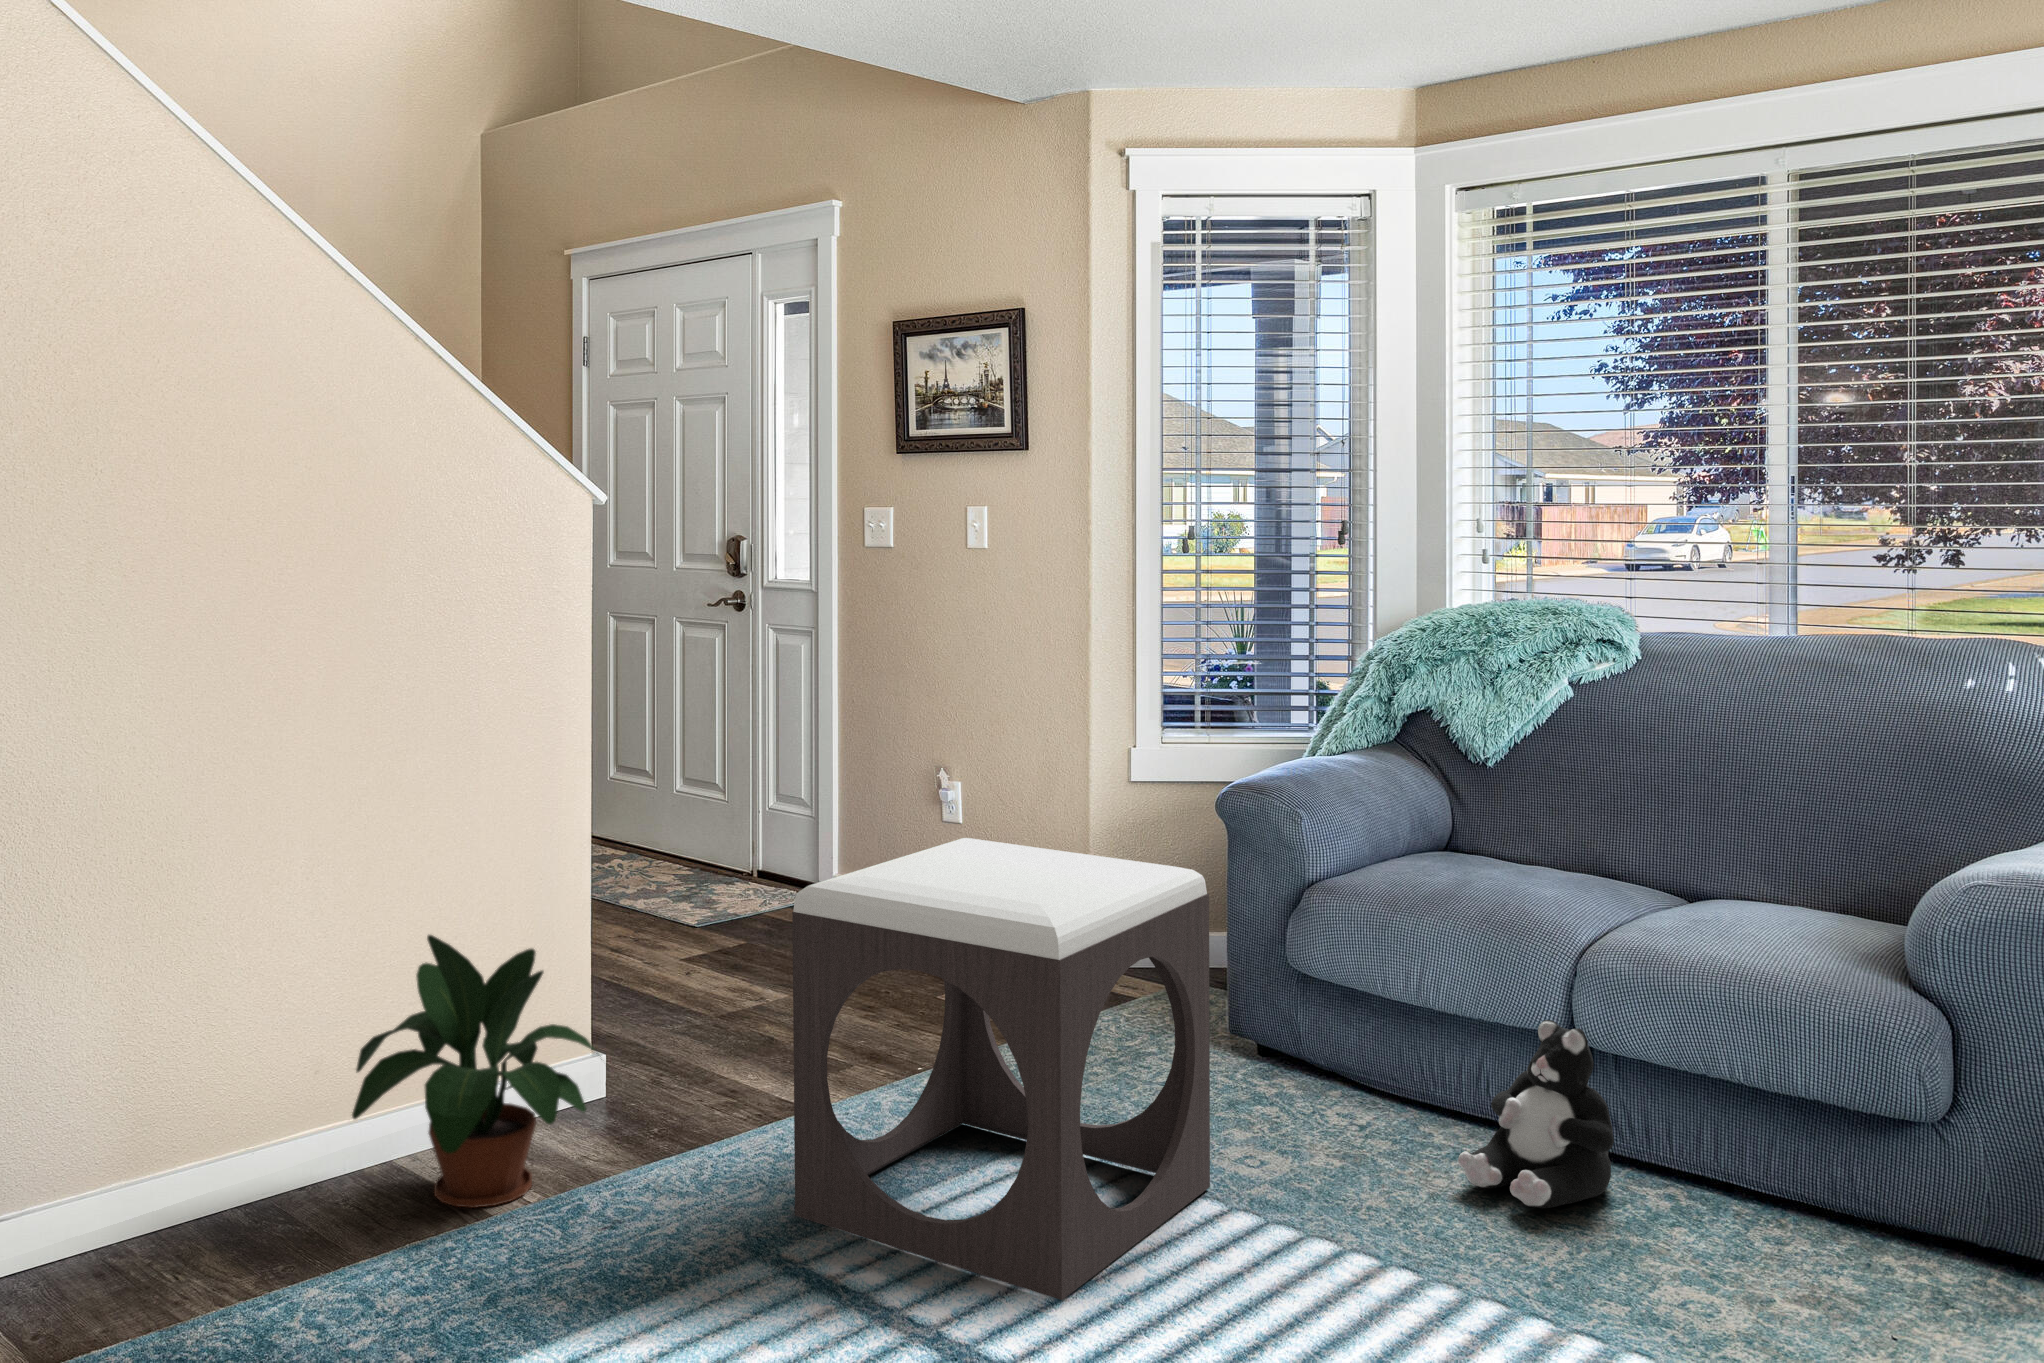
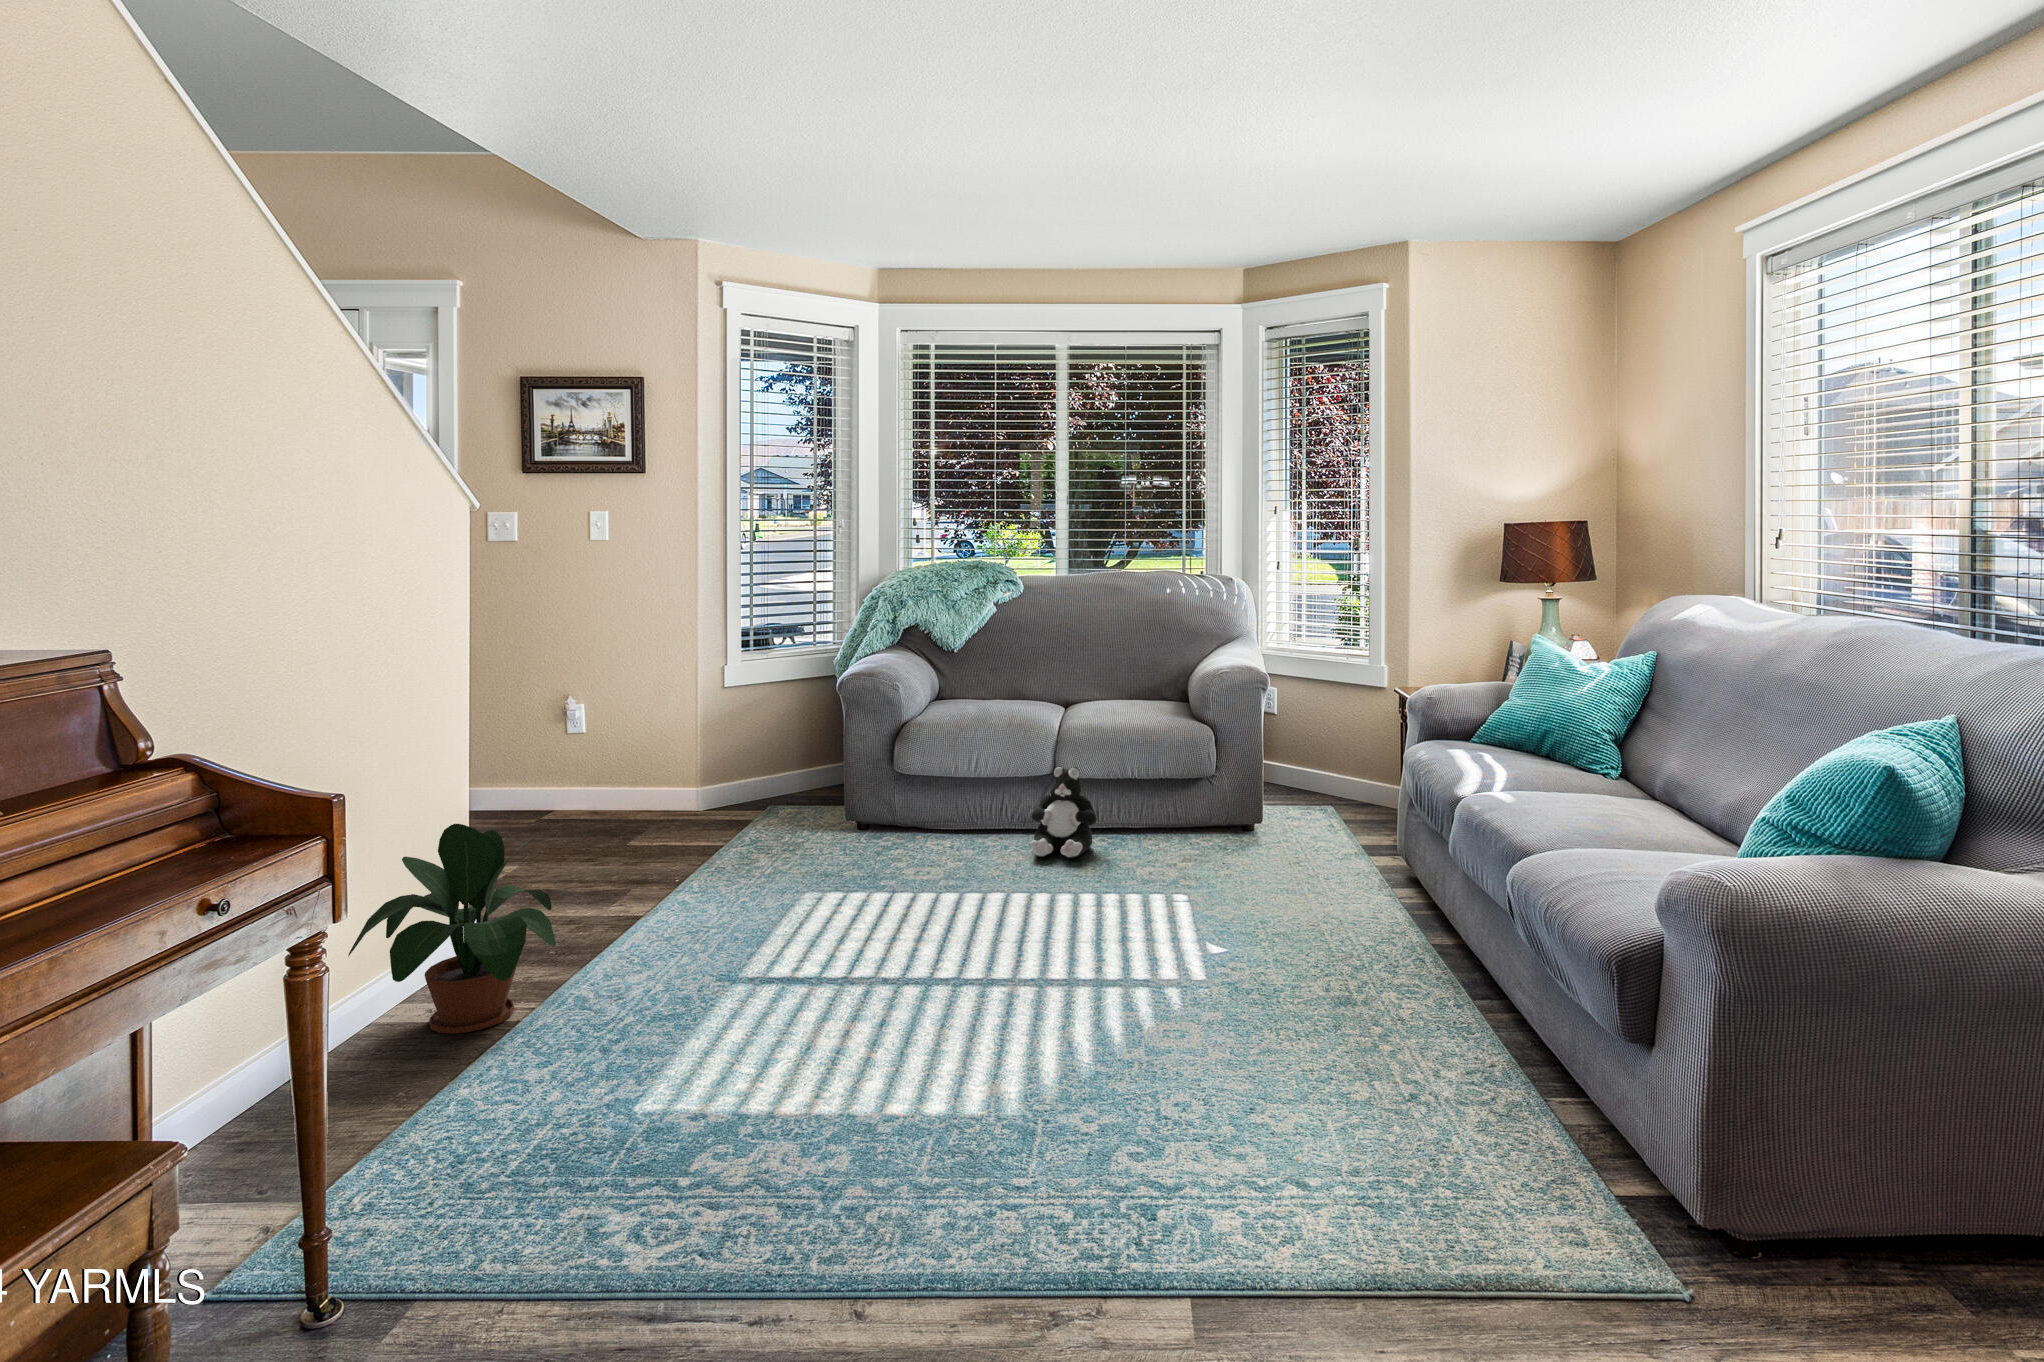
footstool: present [792,838,1210,1300] -> none [720,709,926,965]

